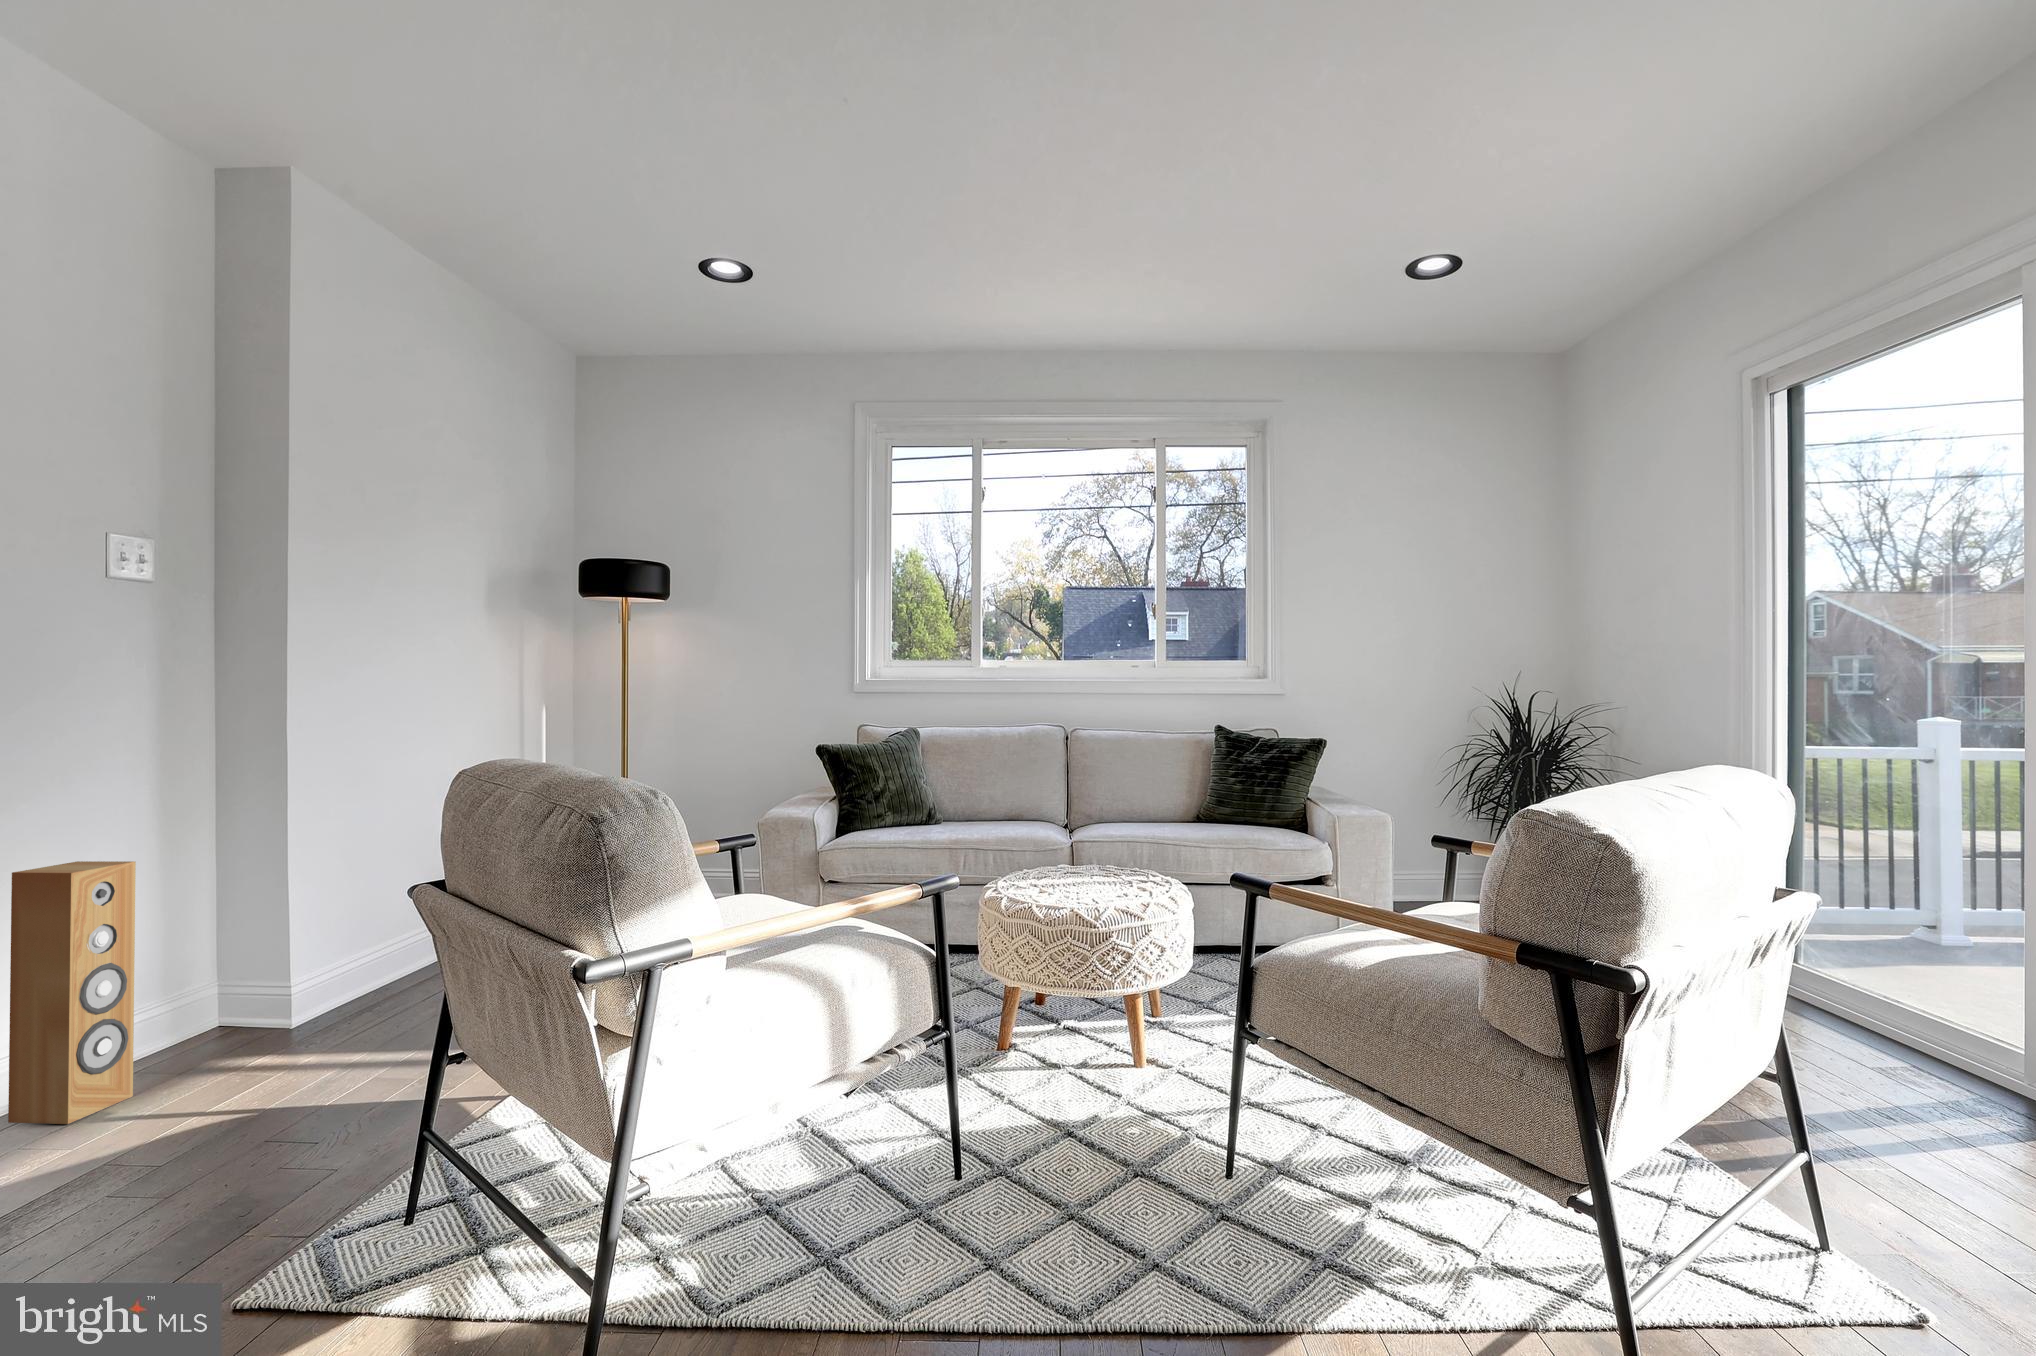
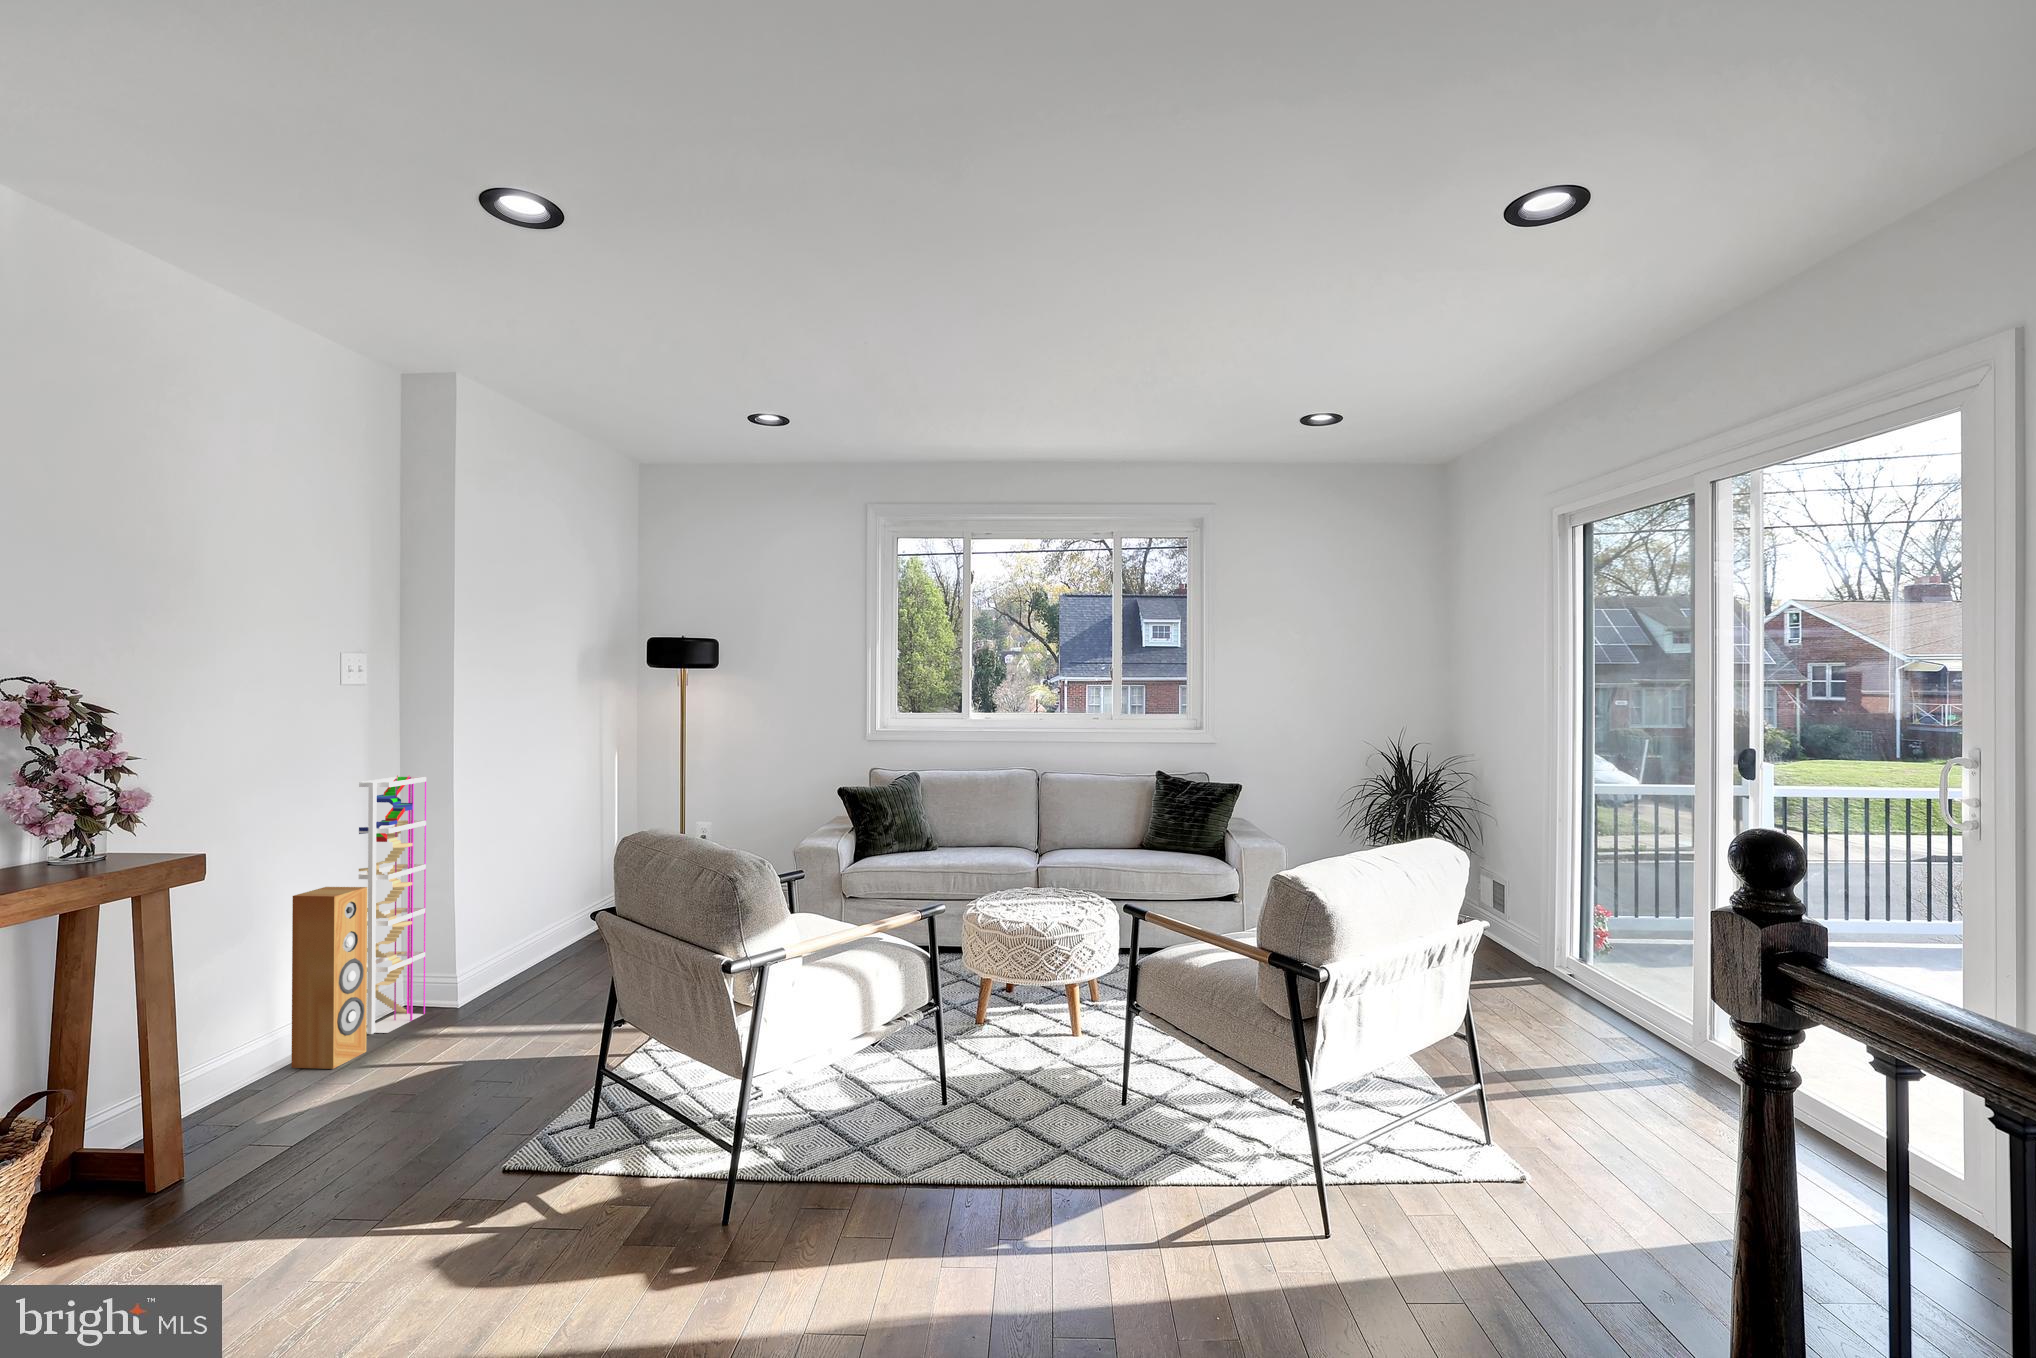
shelving unit: none [138,714,250,1069] -> present [359,776,426,1034]

